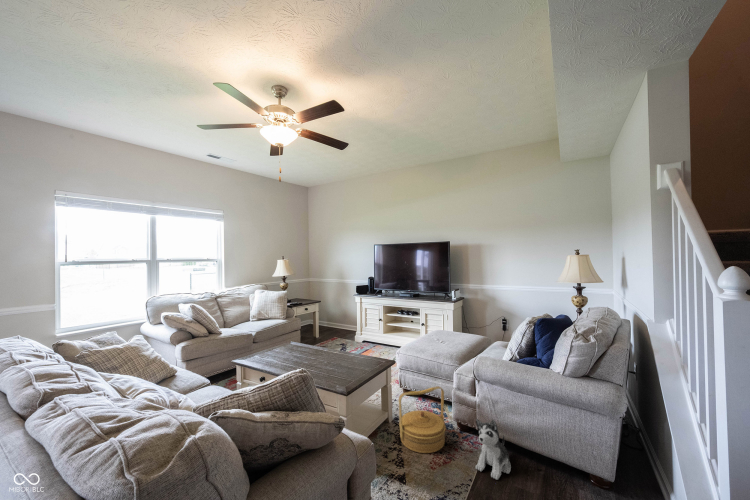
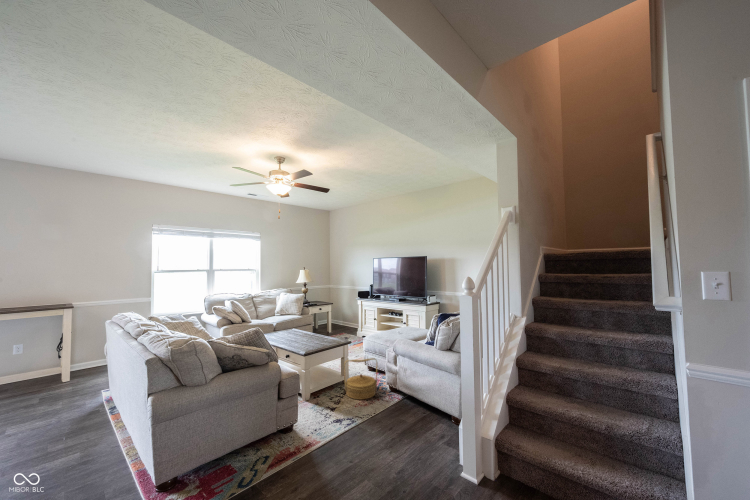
plush toy: present [476,419,511,480] -> none [383,377,409,414]

